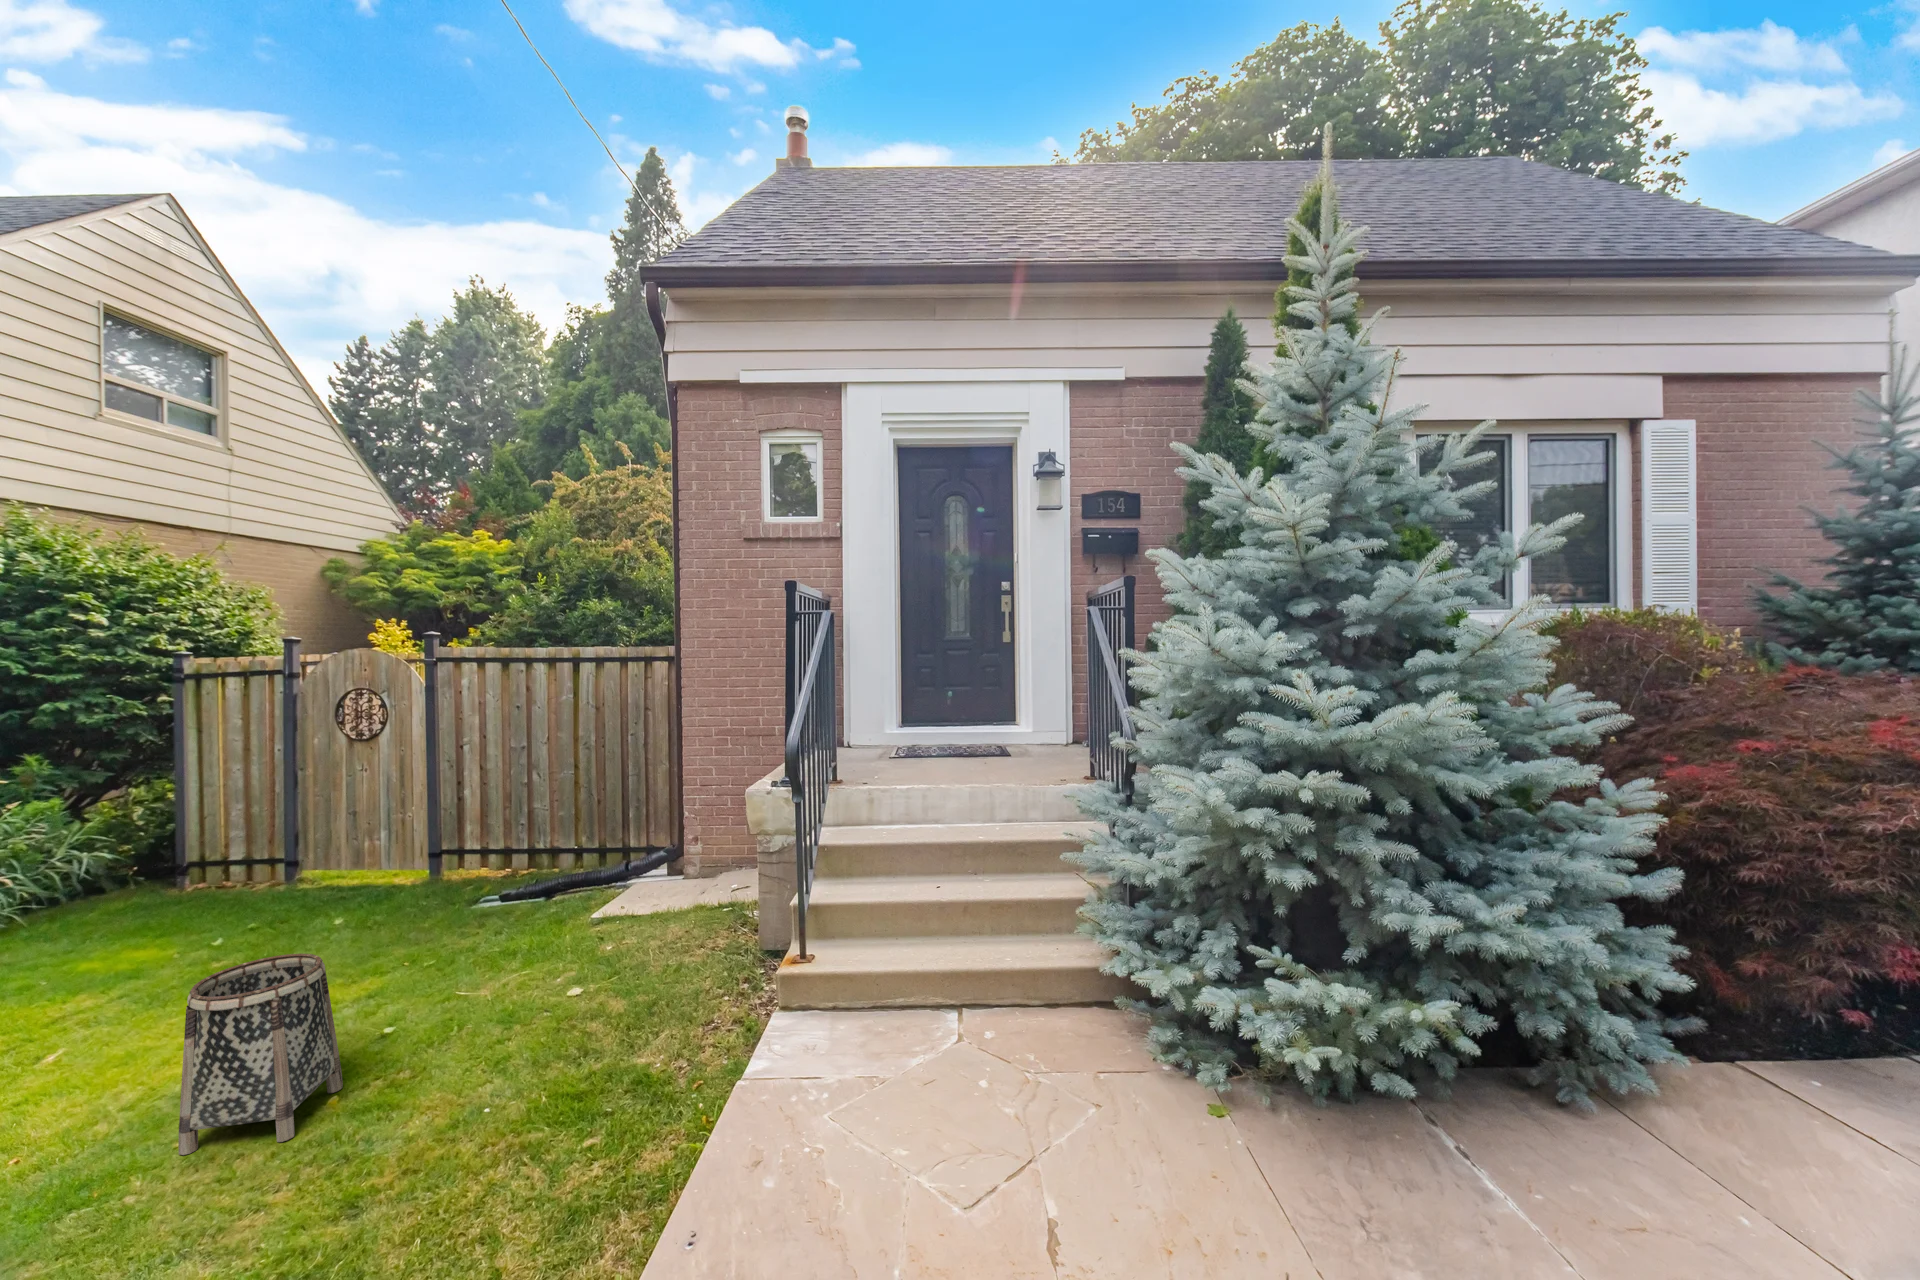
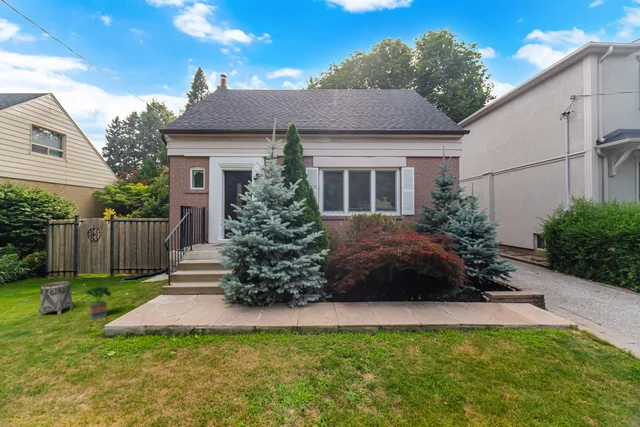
potted tree: none [424,984,560,1180] -> present [86,286,111,319]

